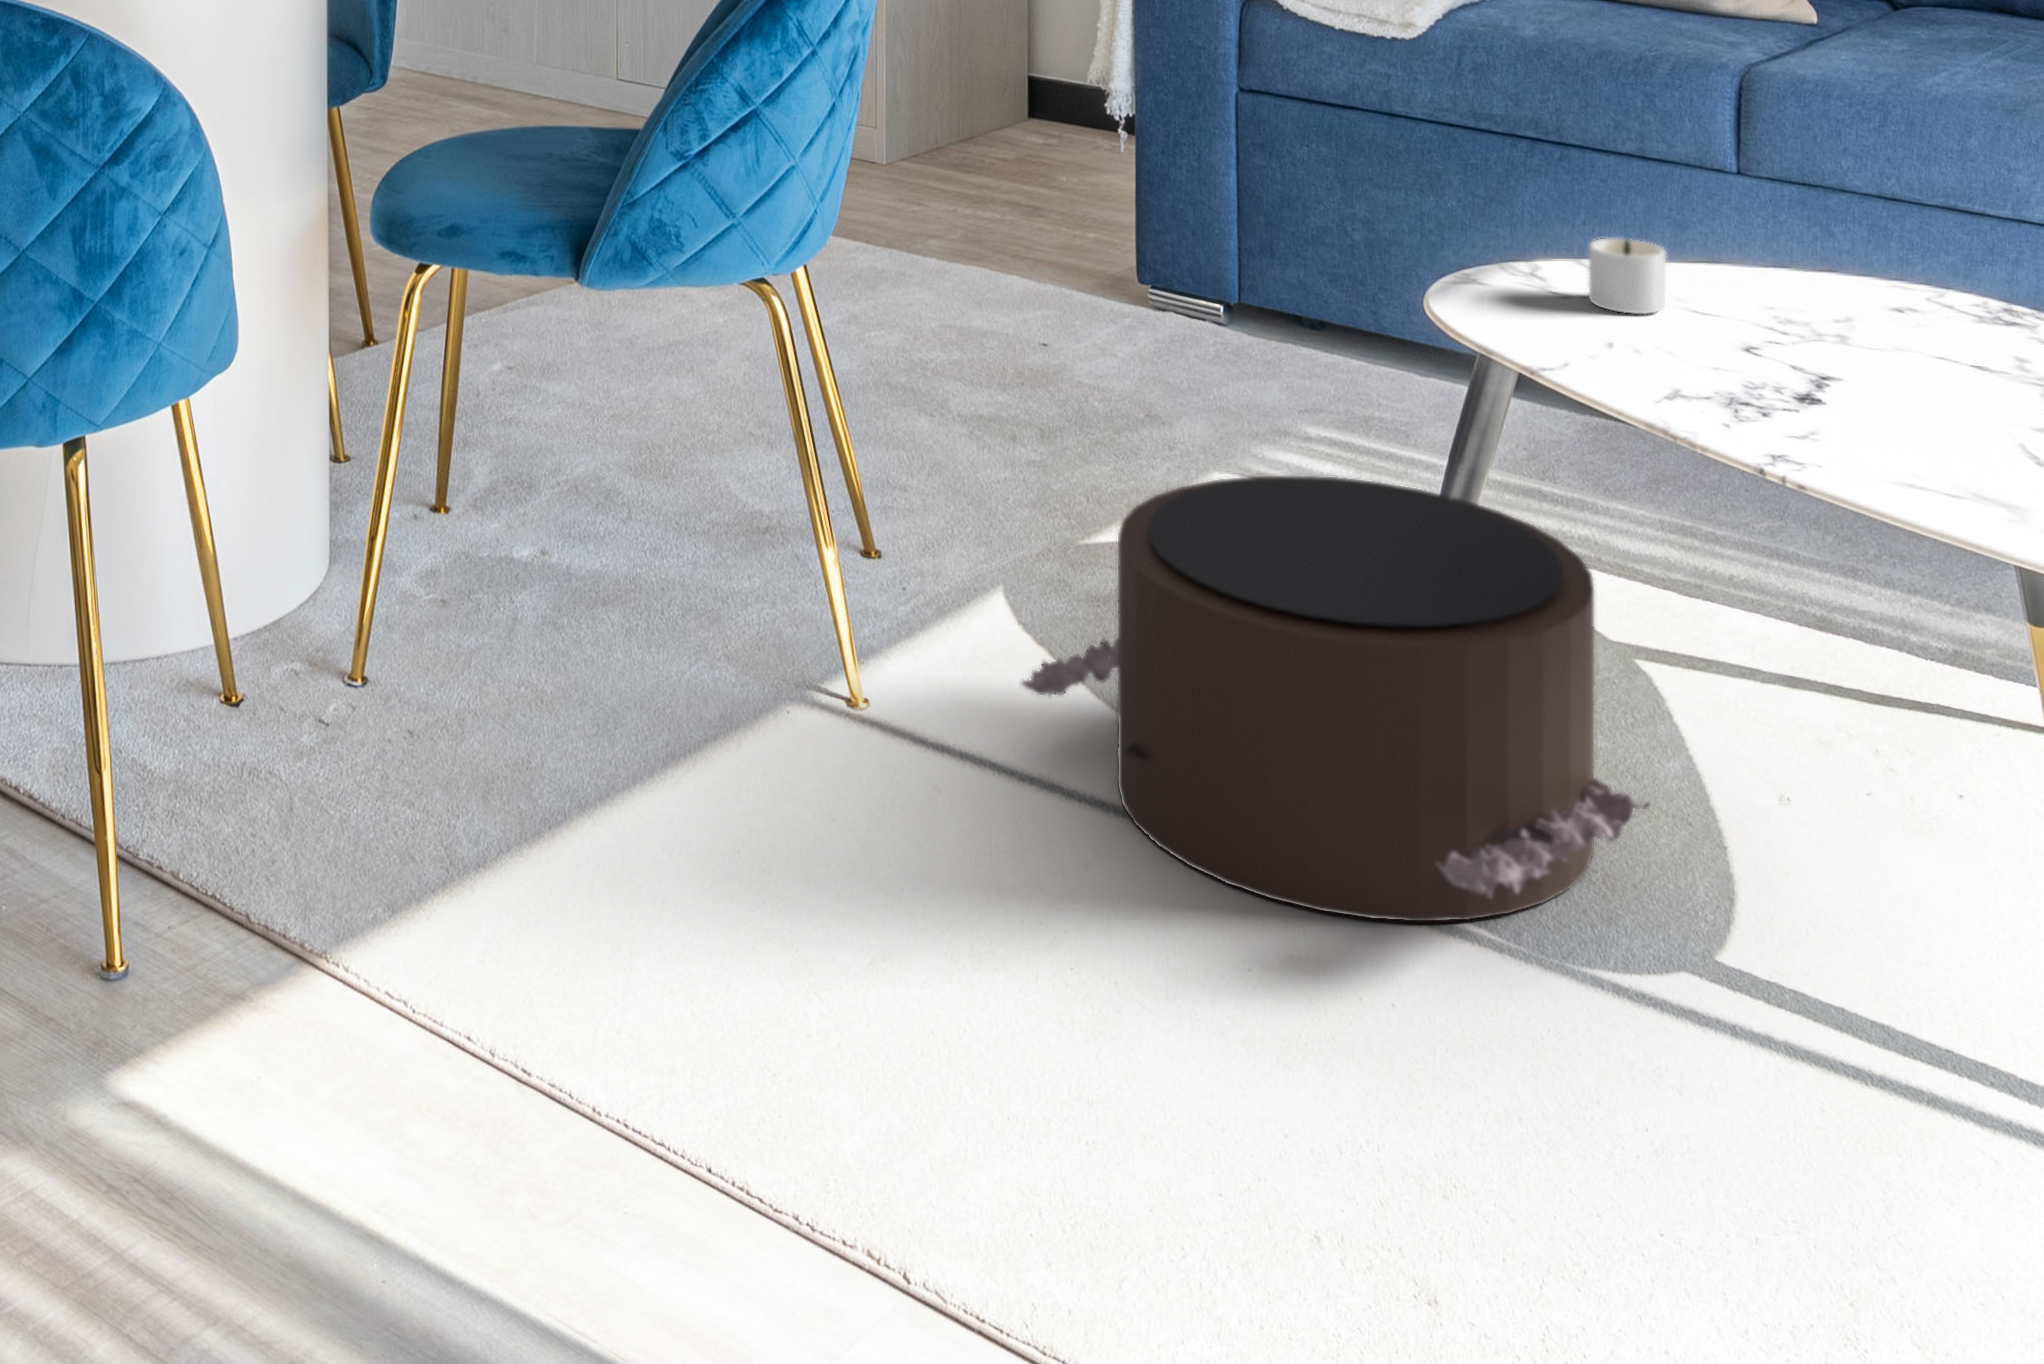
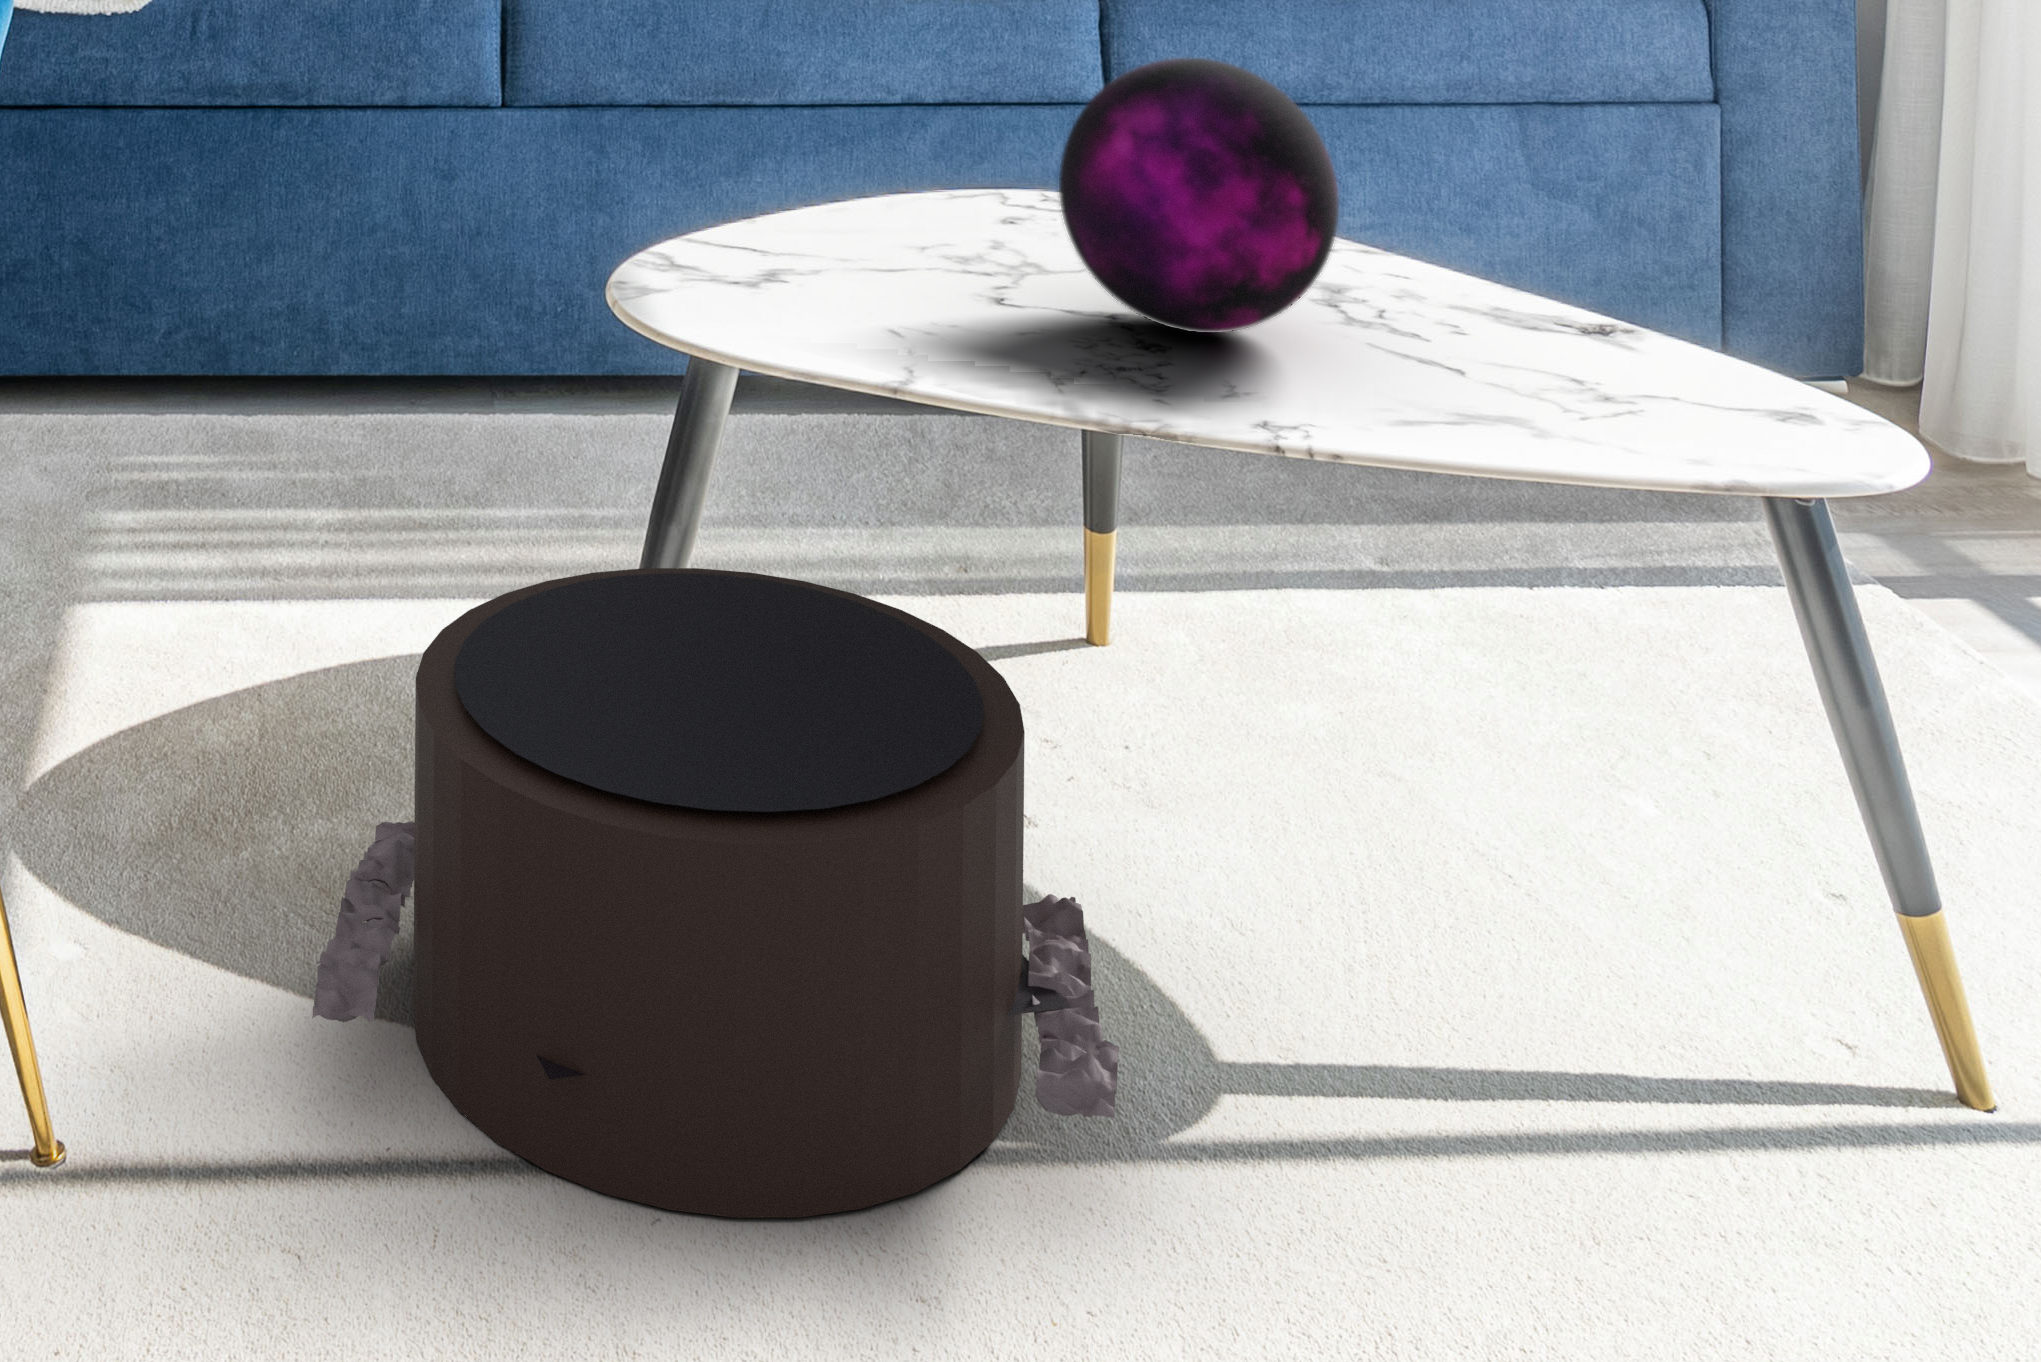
decorative orb: none [1747,149,2004,389] -> present [1059,58,1339,333]
candle: present [1589,239,1666,314] -> none [810,205,900,296]

